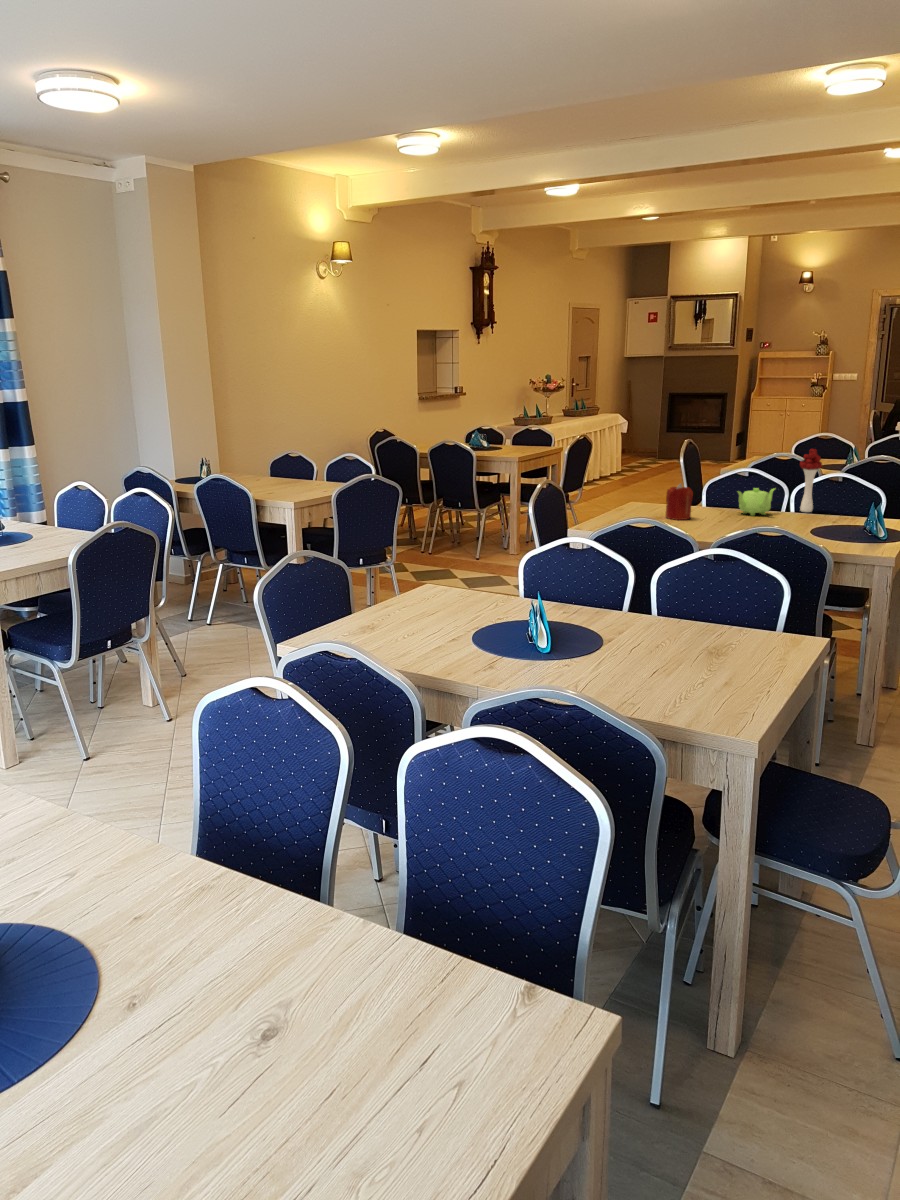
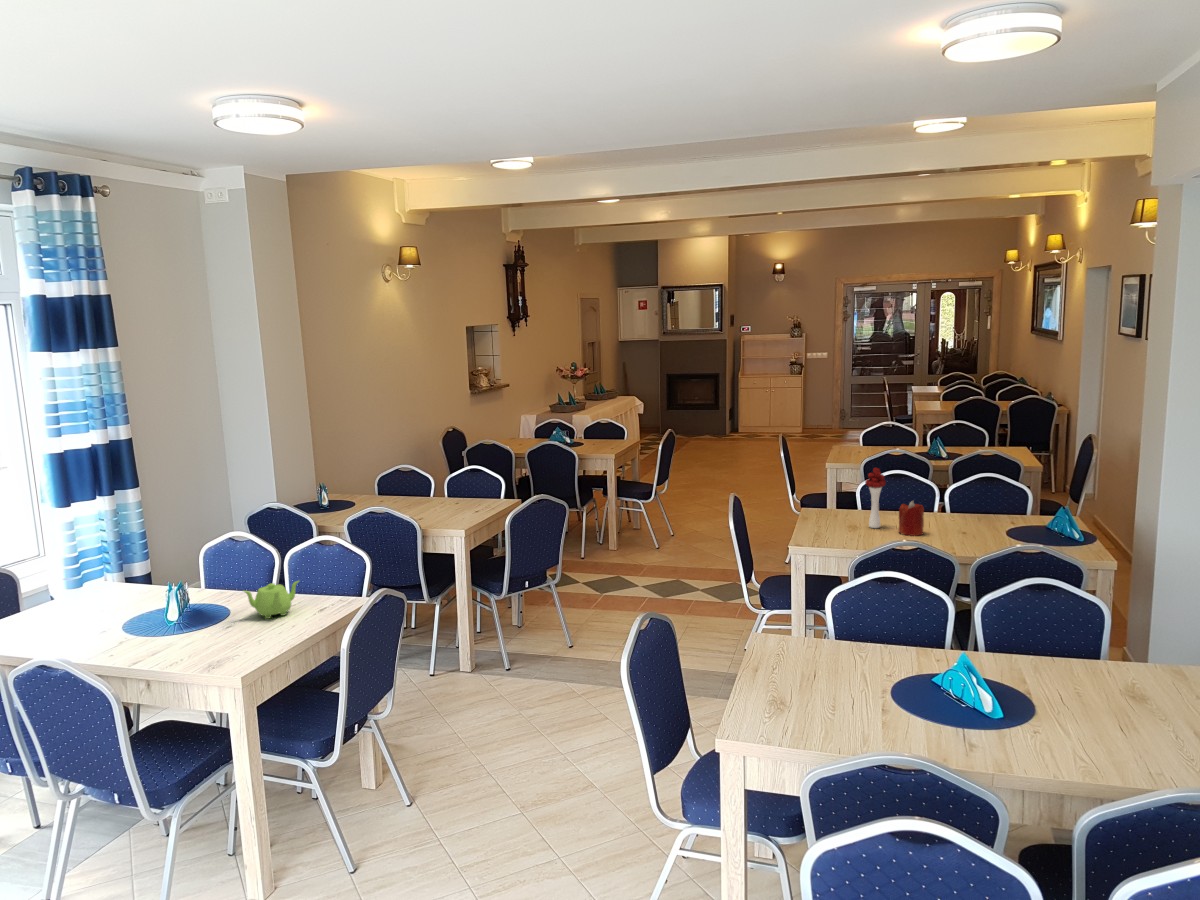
flower bouquet: present [800,449,822,512] -> present [865,468,886,528]
teapot: present [738,488,775,516] -> present [244,581,299,619]

